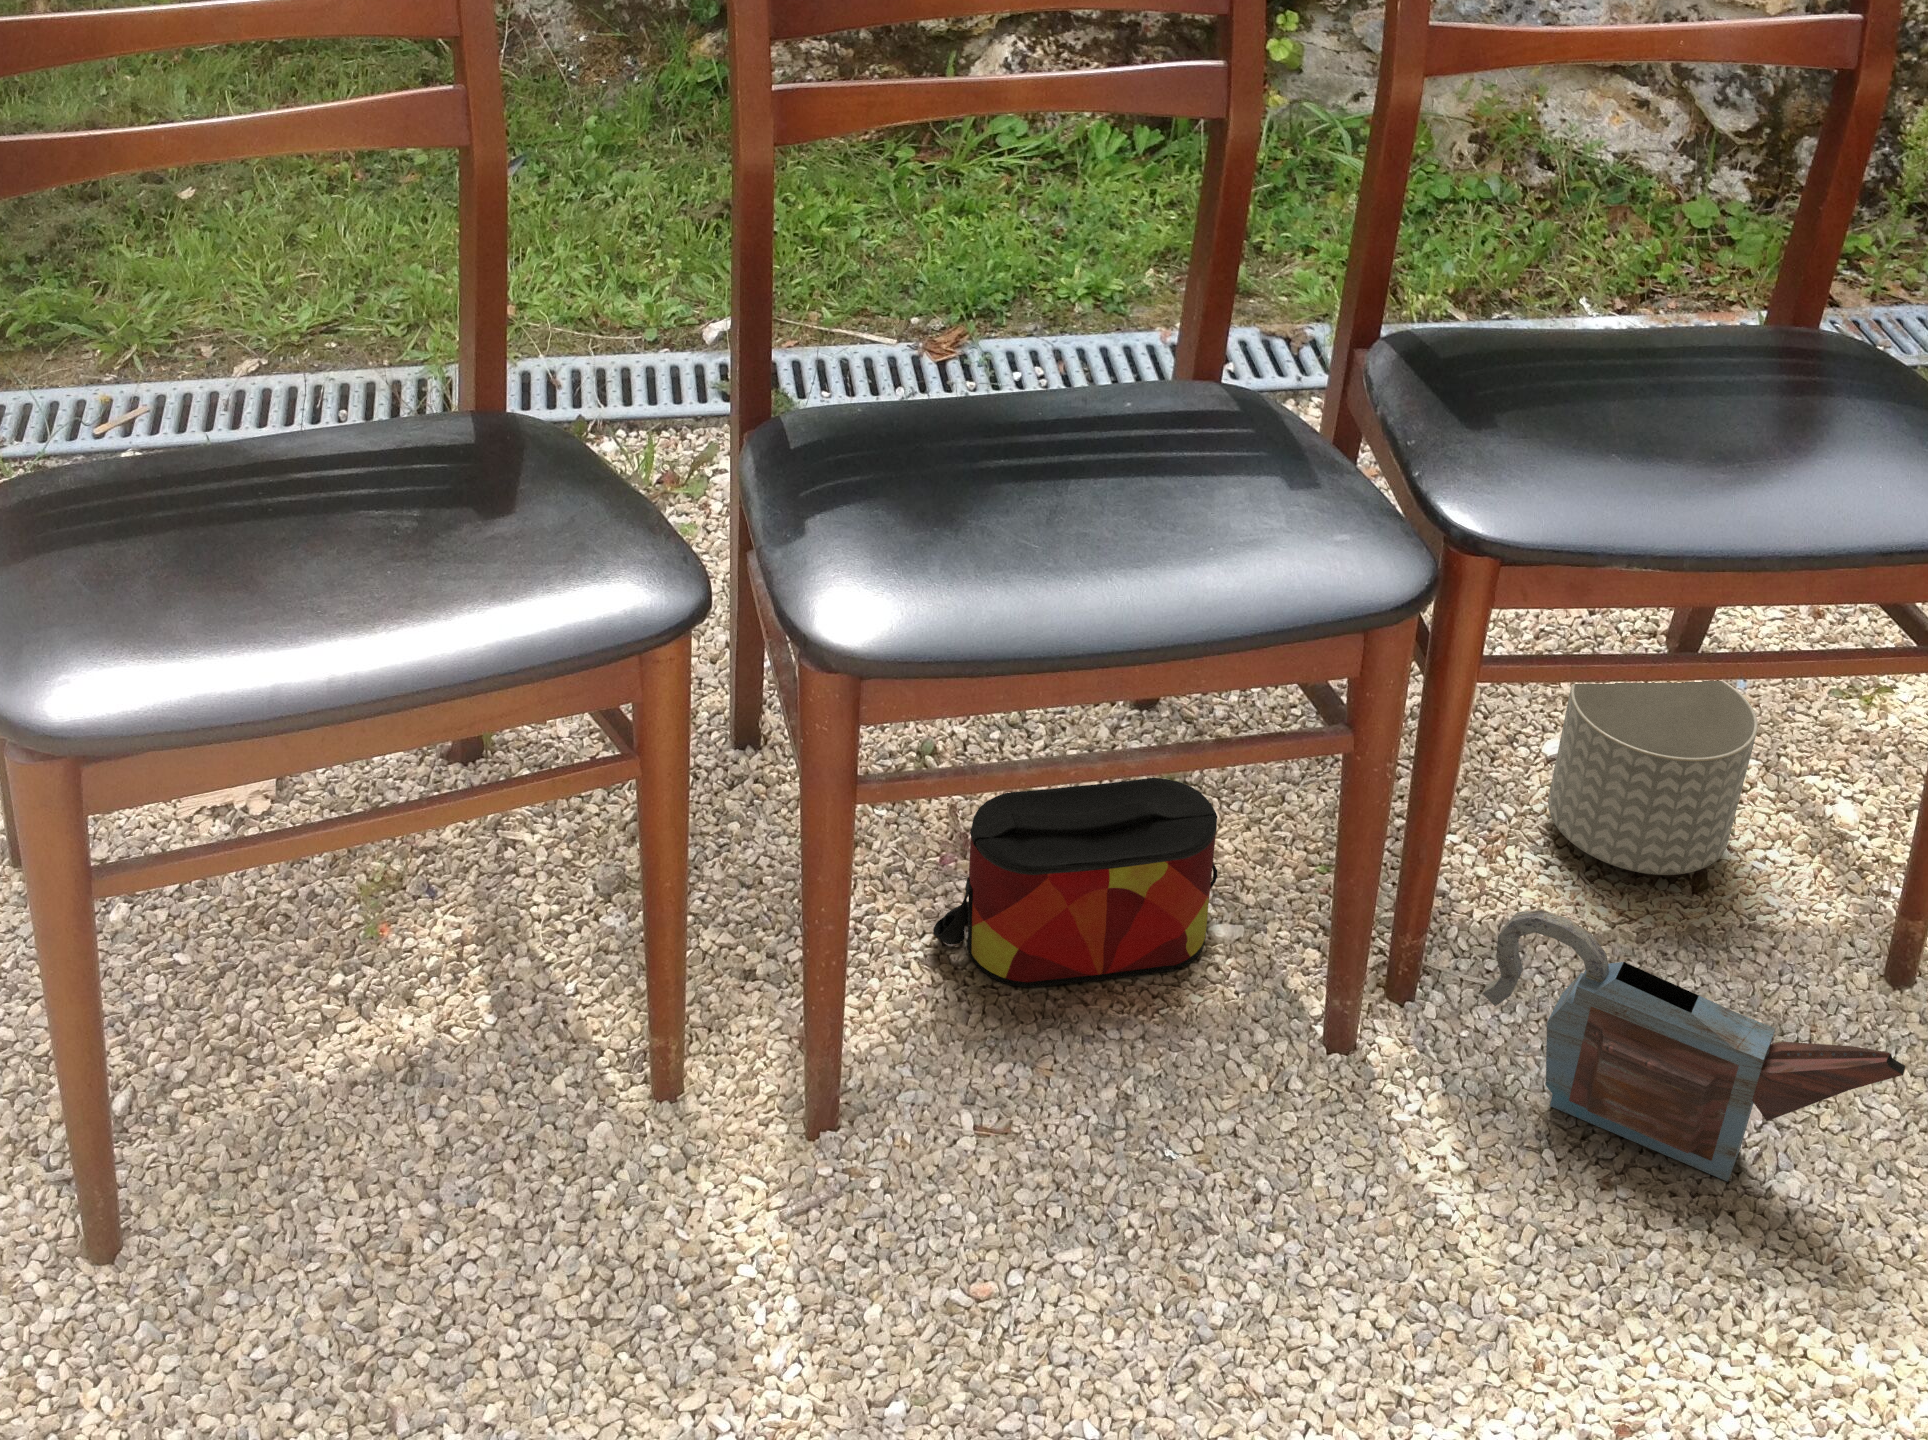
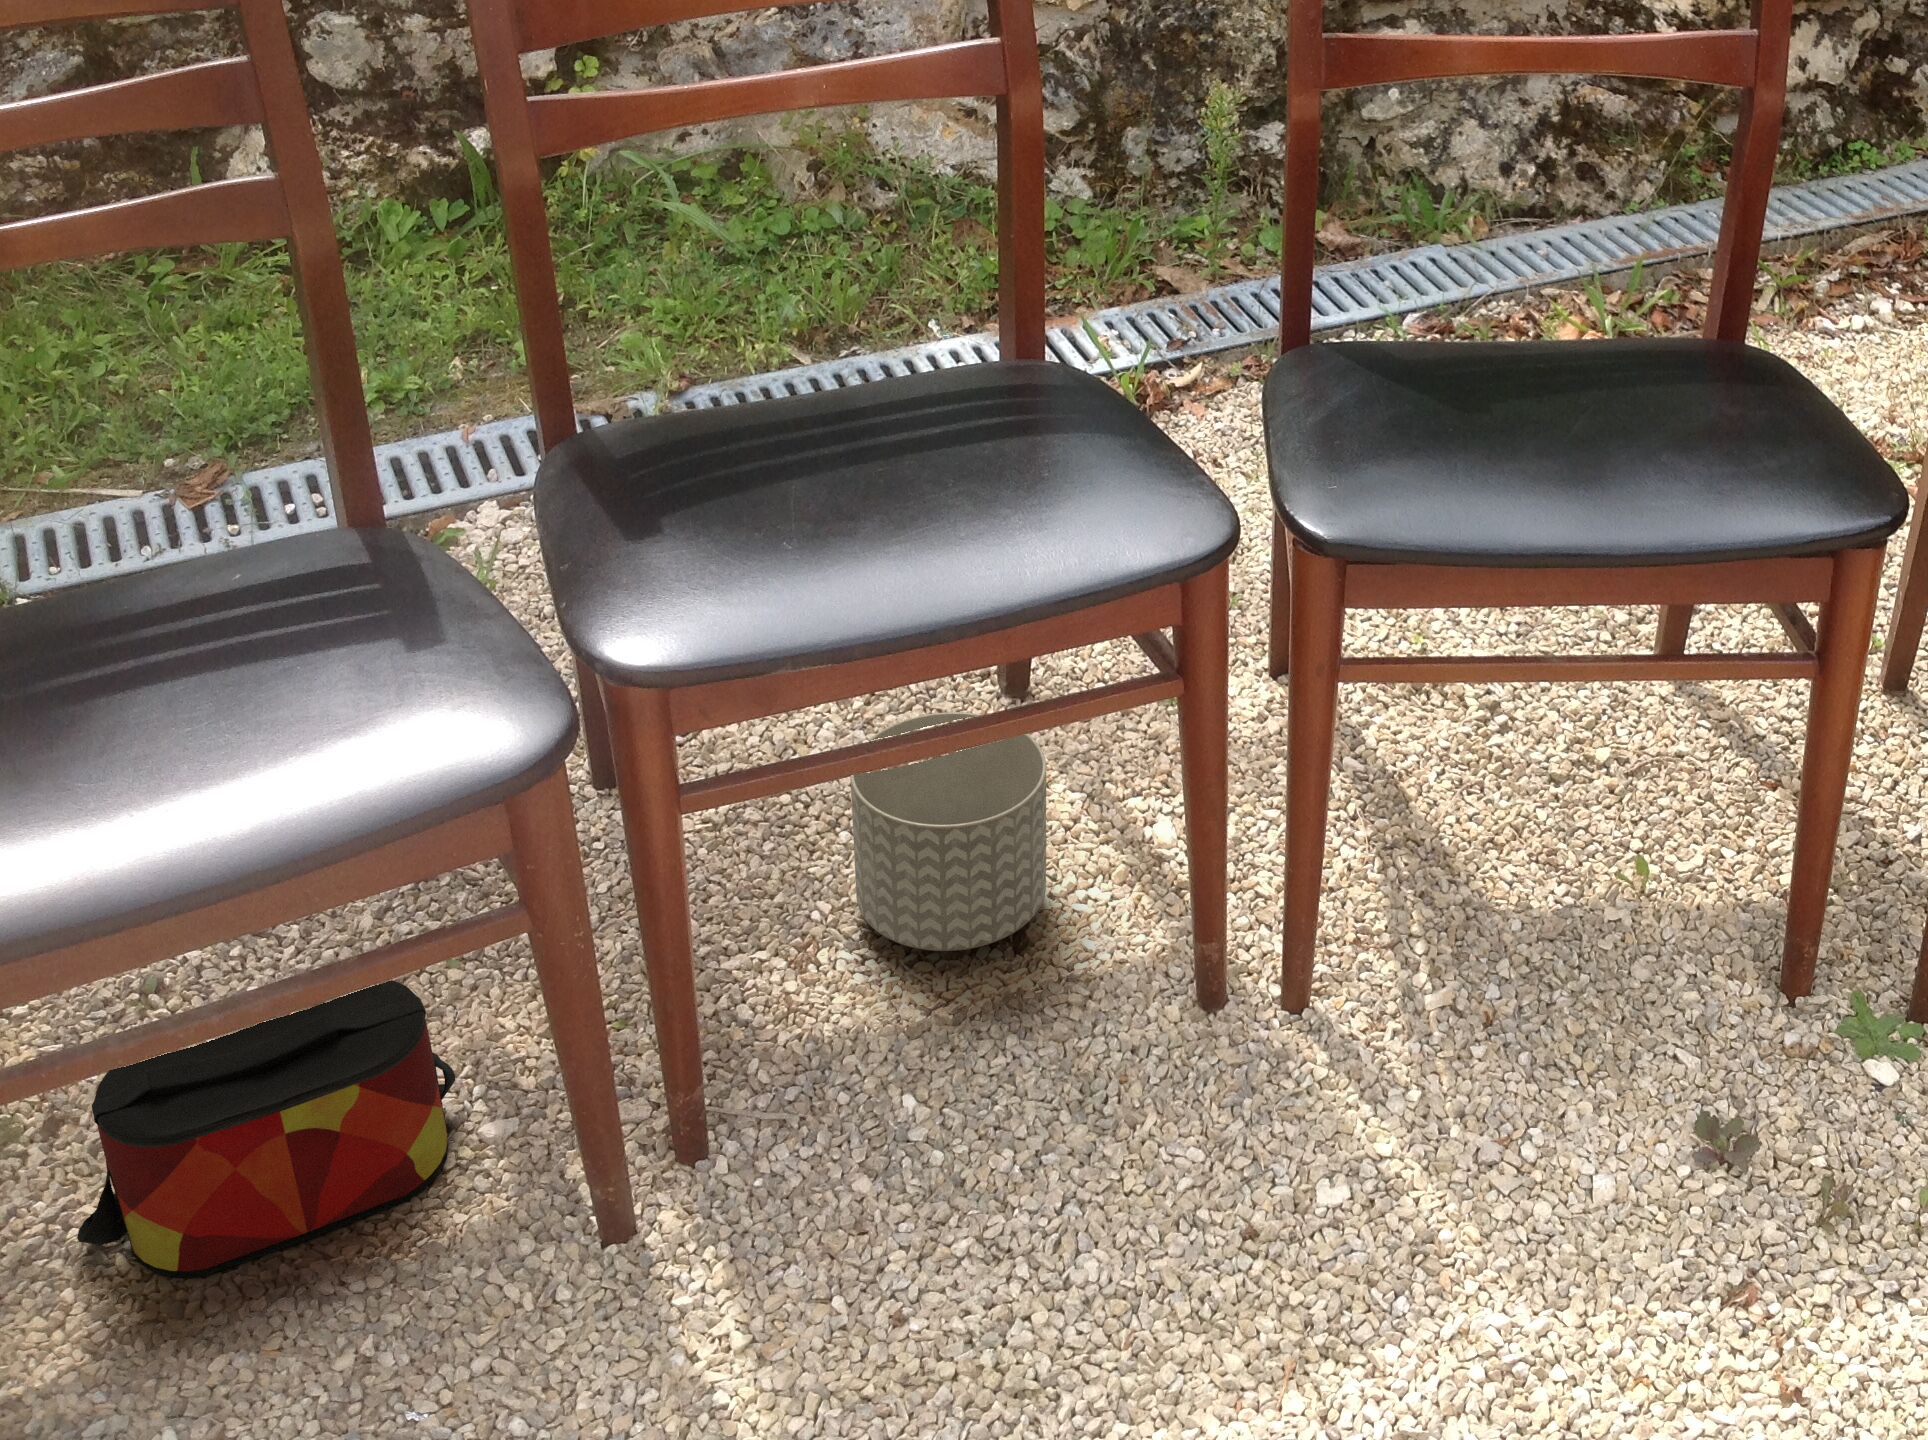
watering can: present [1482,909,1905,1182] -> none [748,1043,1167,1284]

